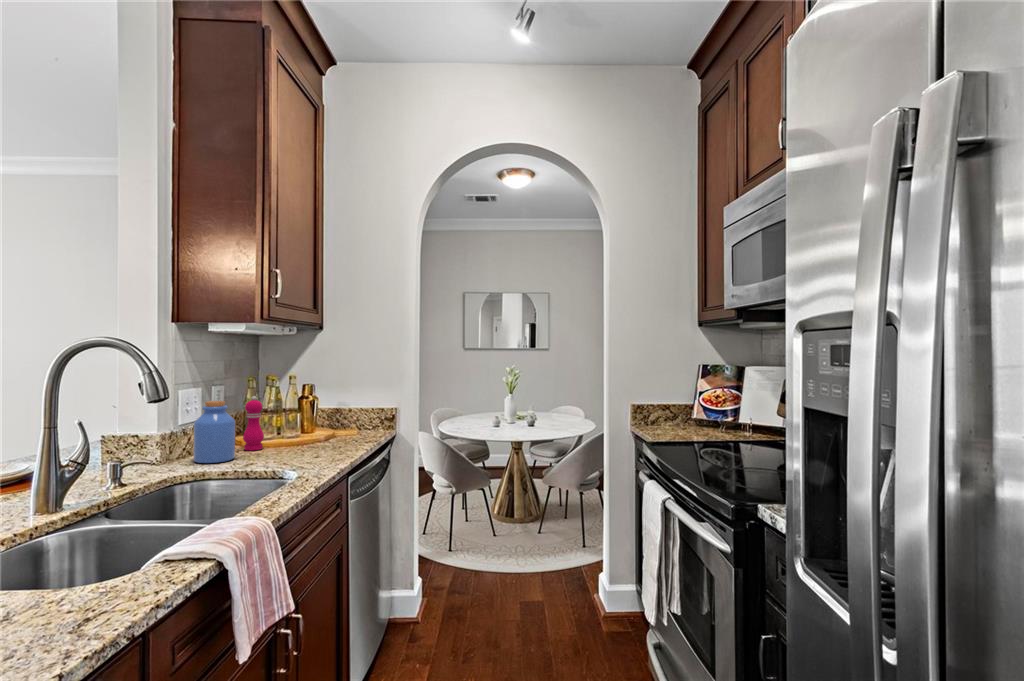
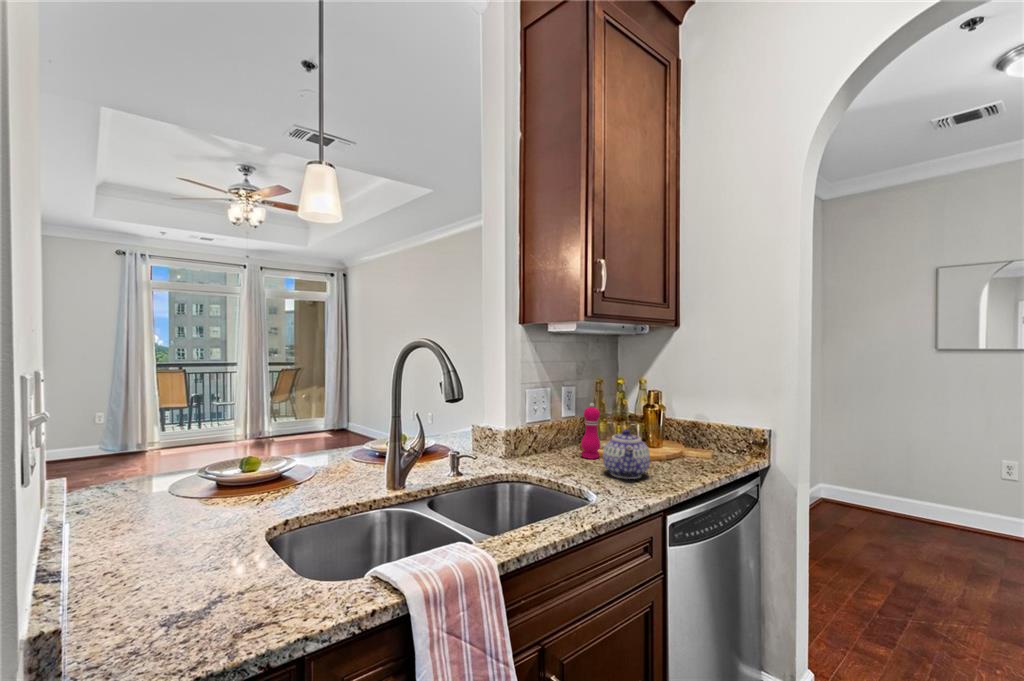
jar: present [194,401,235,463] -> none [528,405,565,467]
teapot: none [280,413,325,458] -> present [603,429,650,479]

